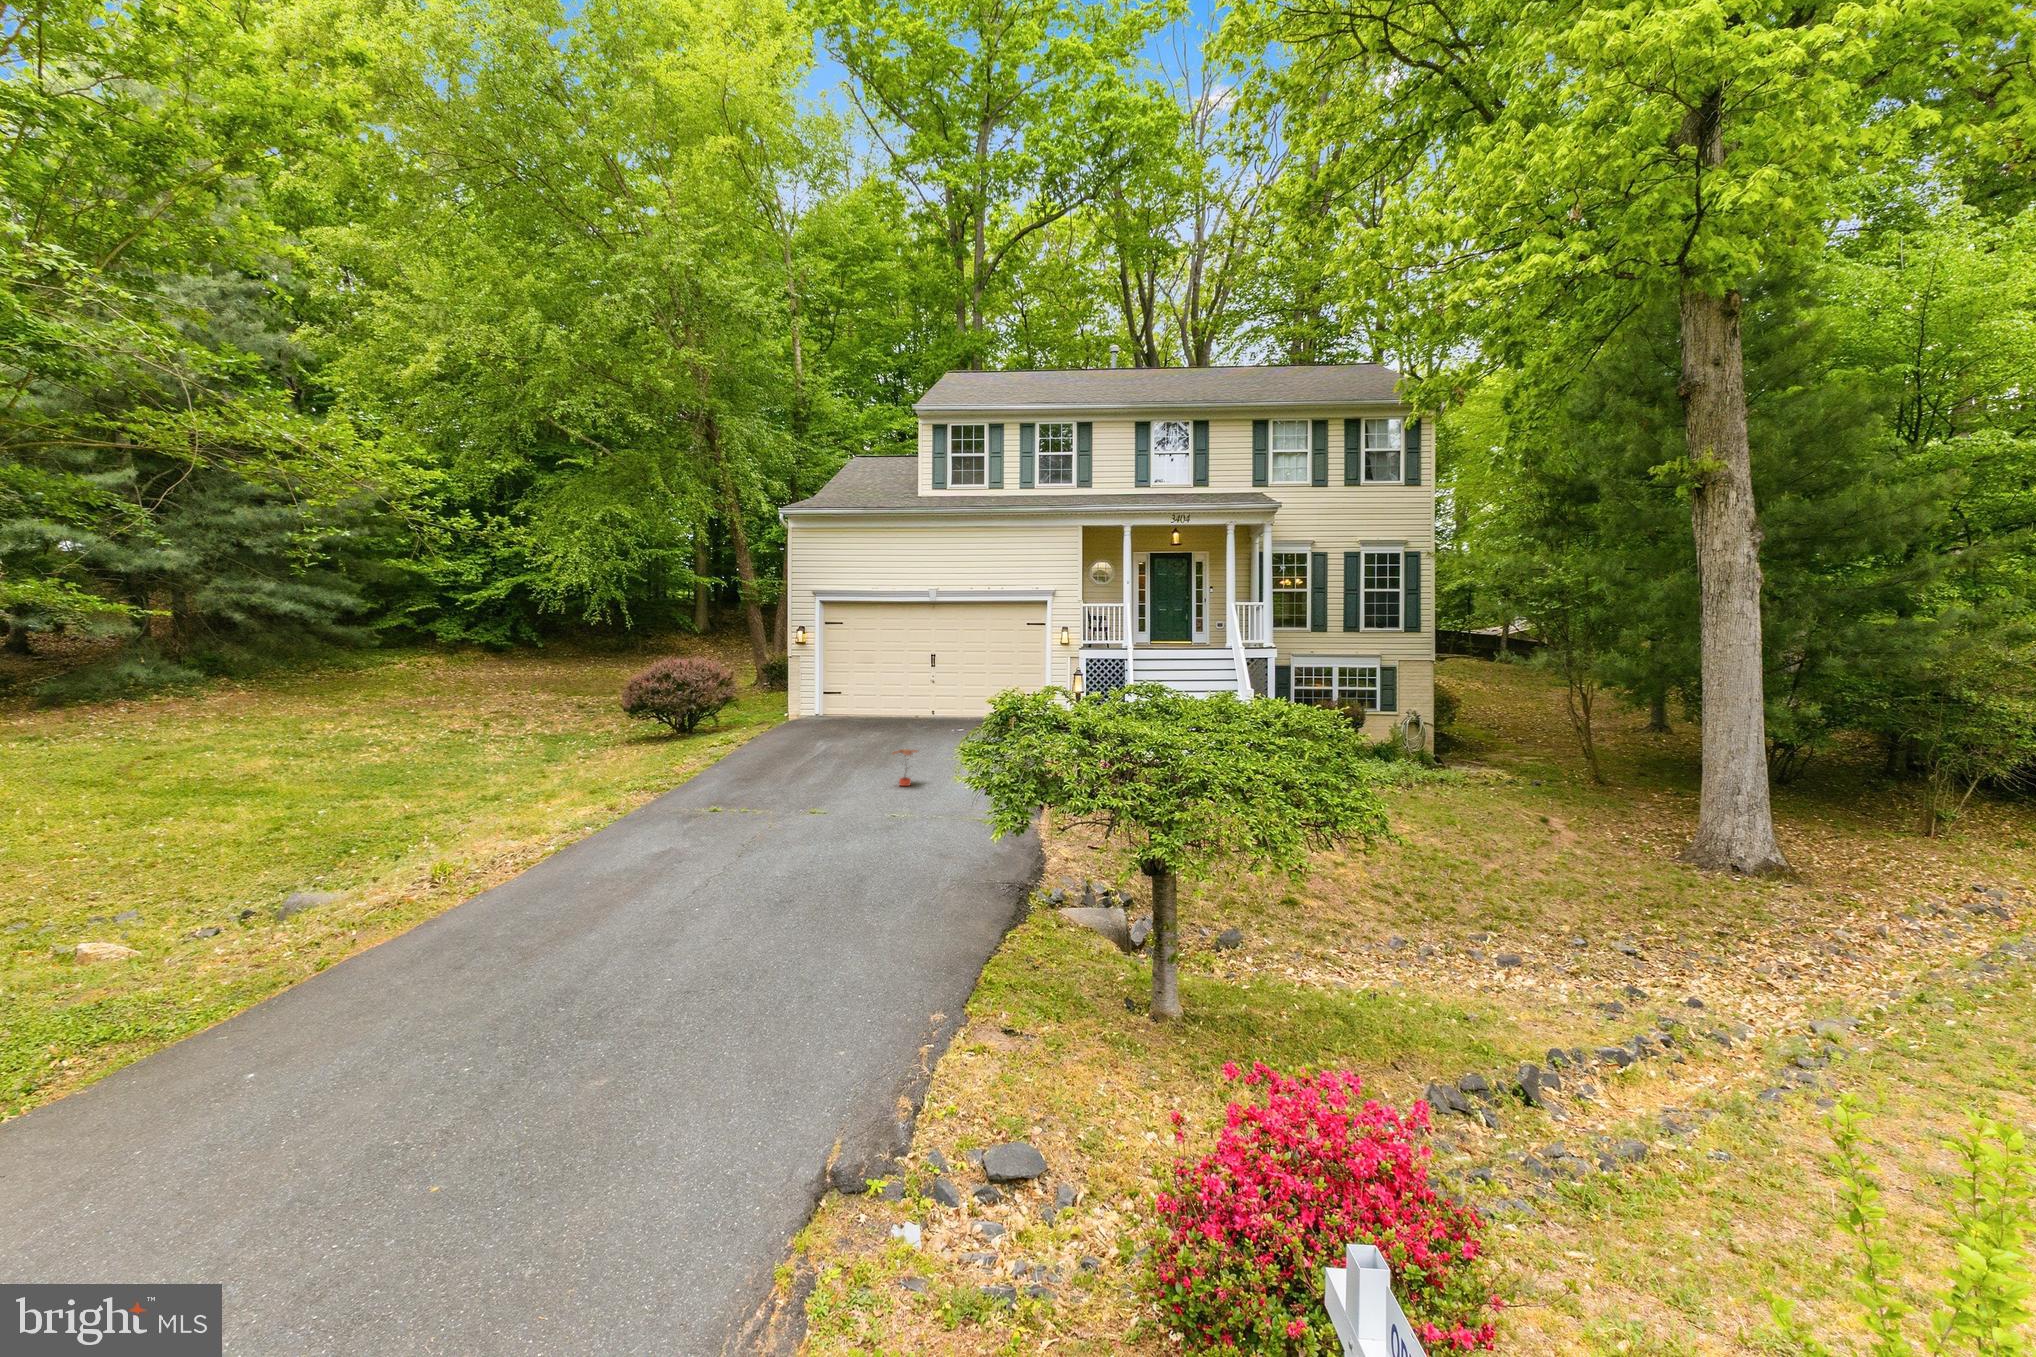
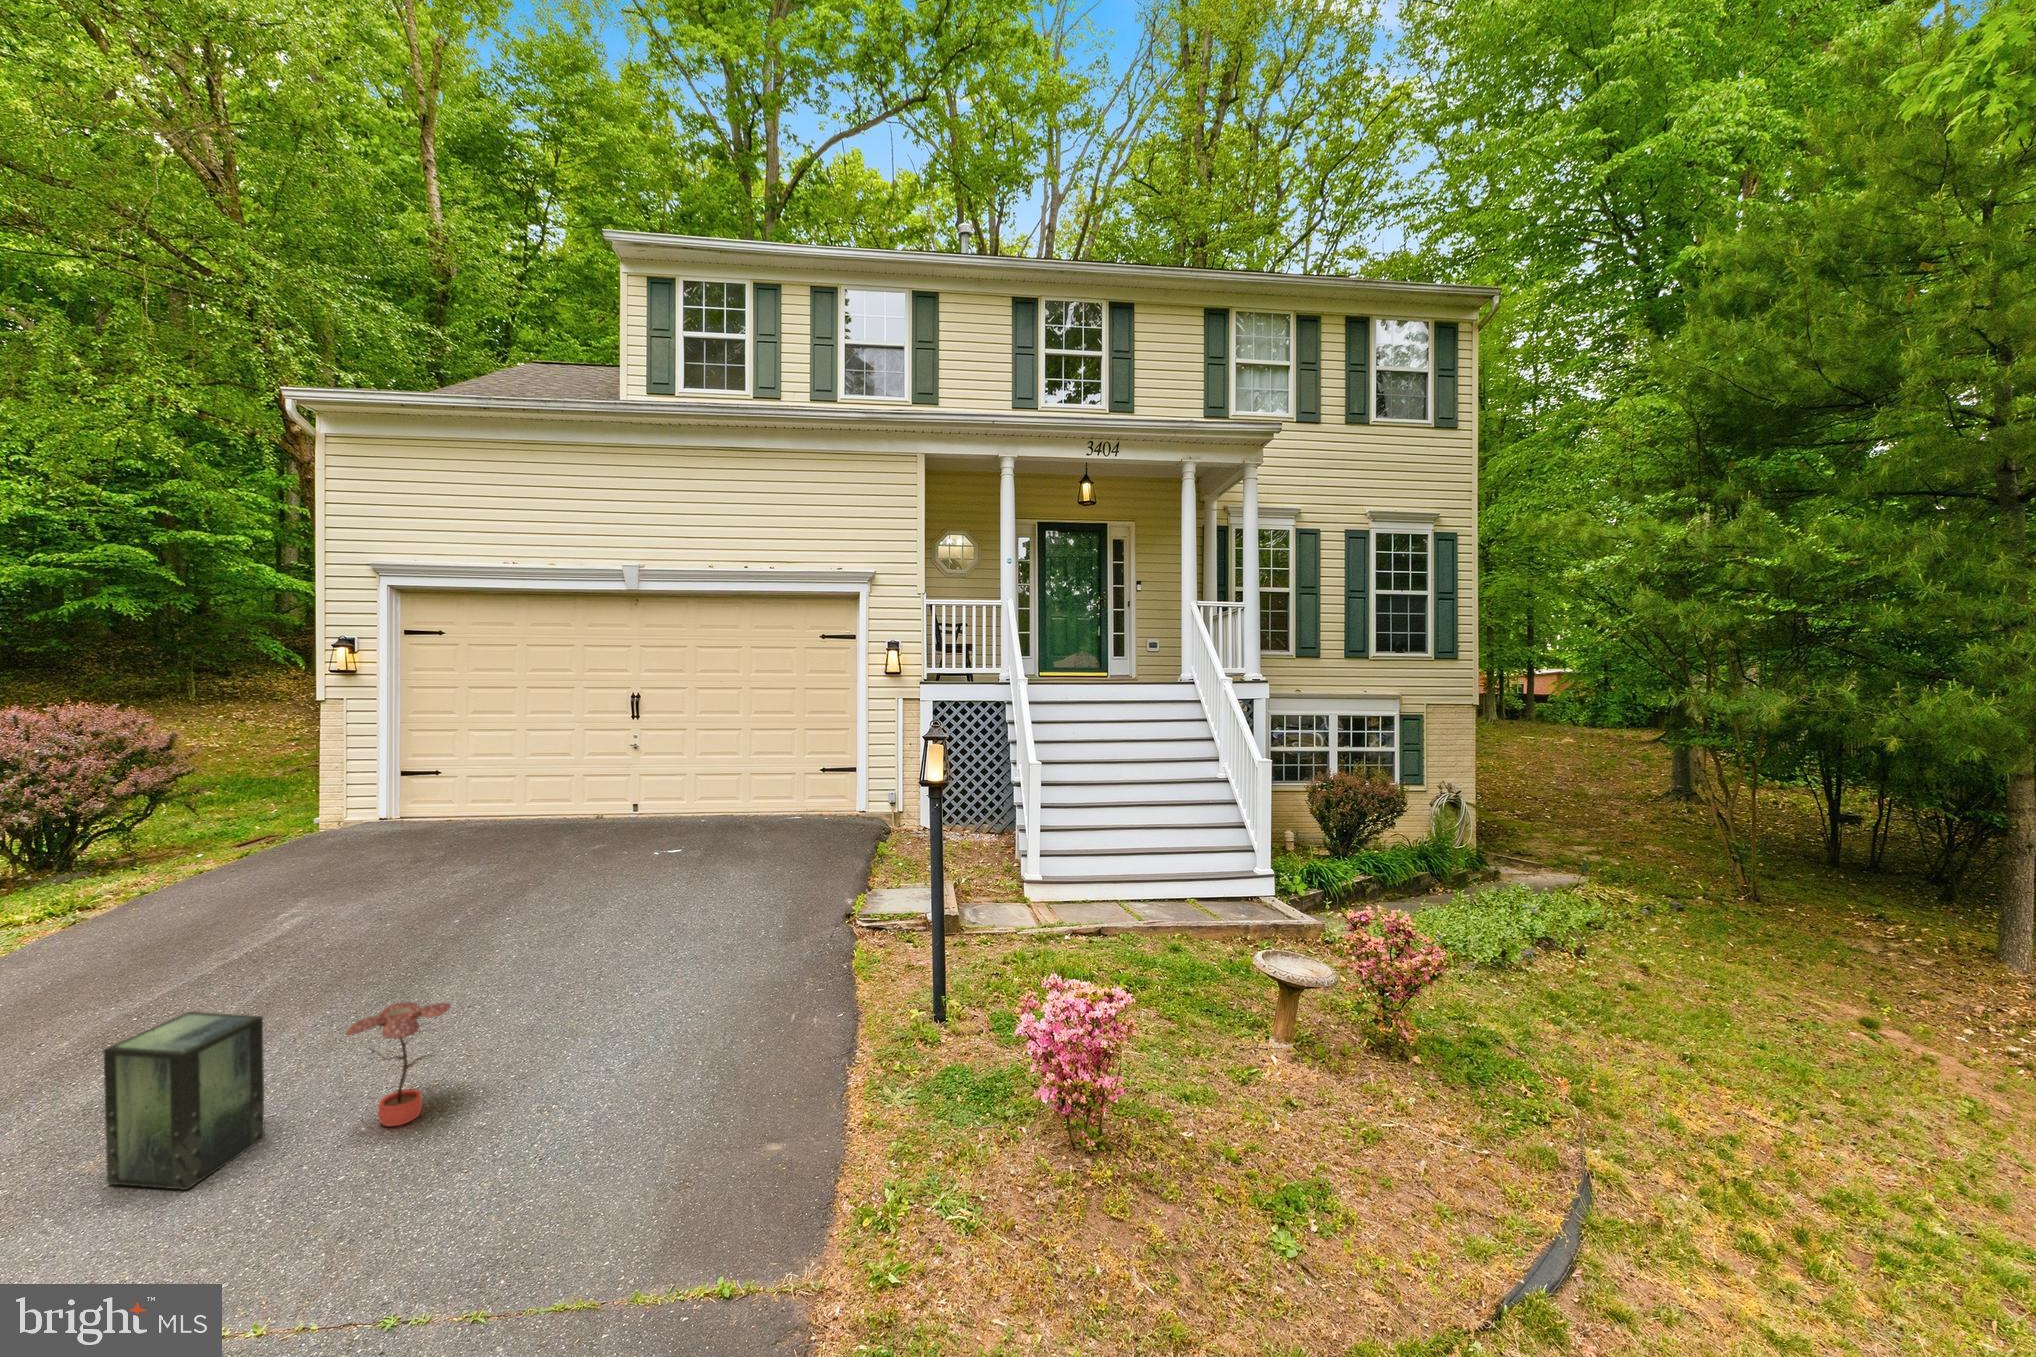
storage box: none [834,746,868,793] -> present [104,1012,265,1190]

